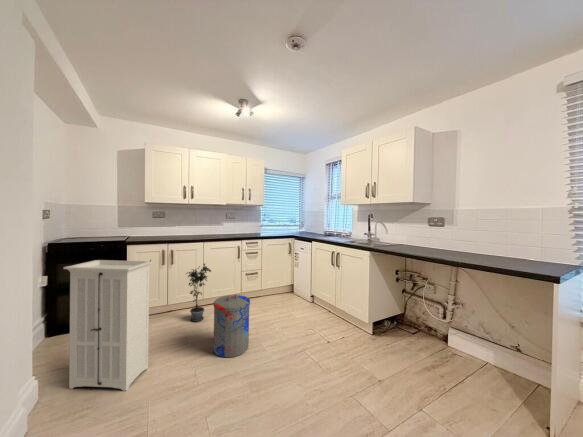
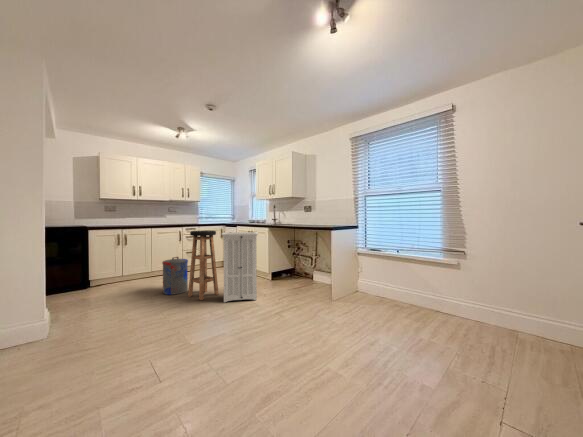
storage cabinet: present [64,258,152,391] -> present [222,232,258,302]
bar stool: none [250,258,298,385] -> present [188,231,219,300]
potted plant: present [186,264,211,321] -> none [139,242,159,284]

